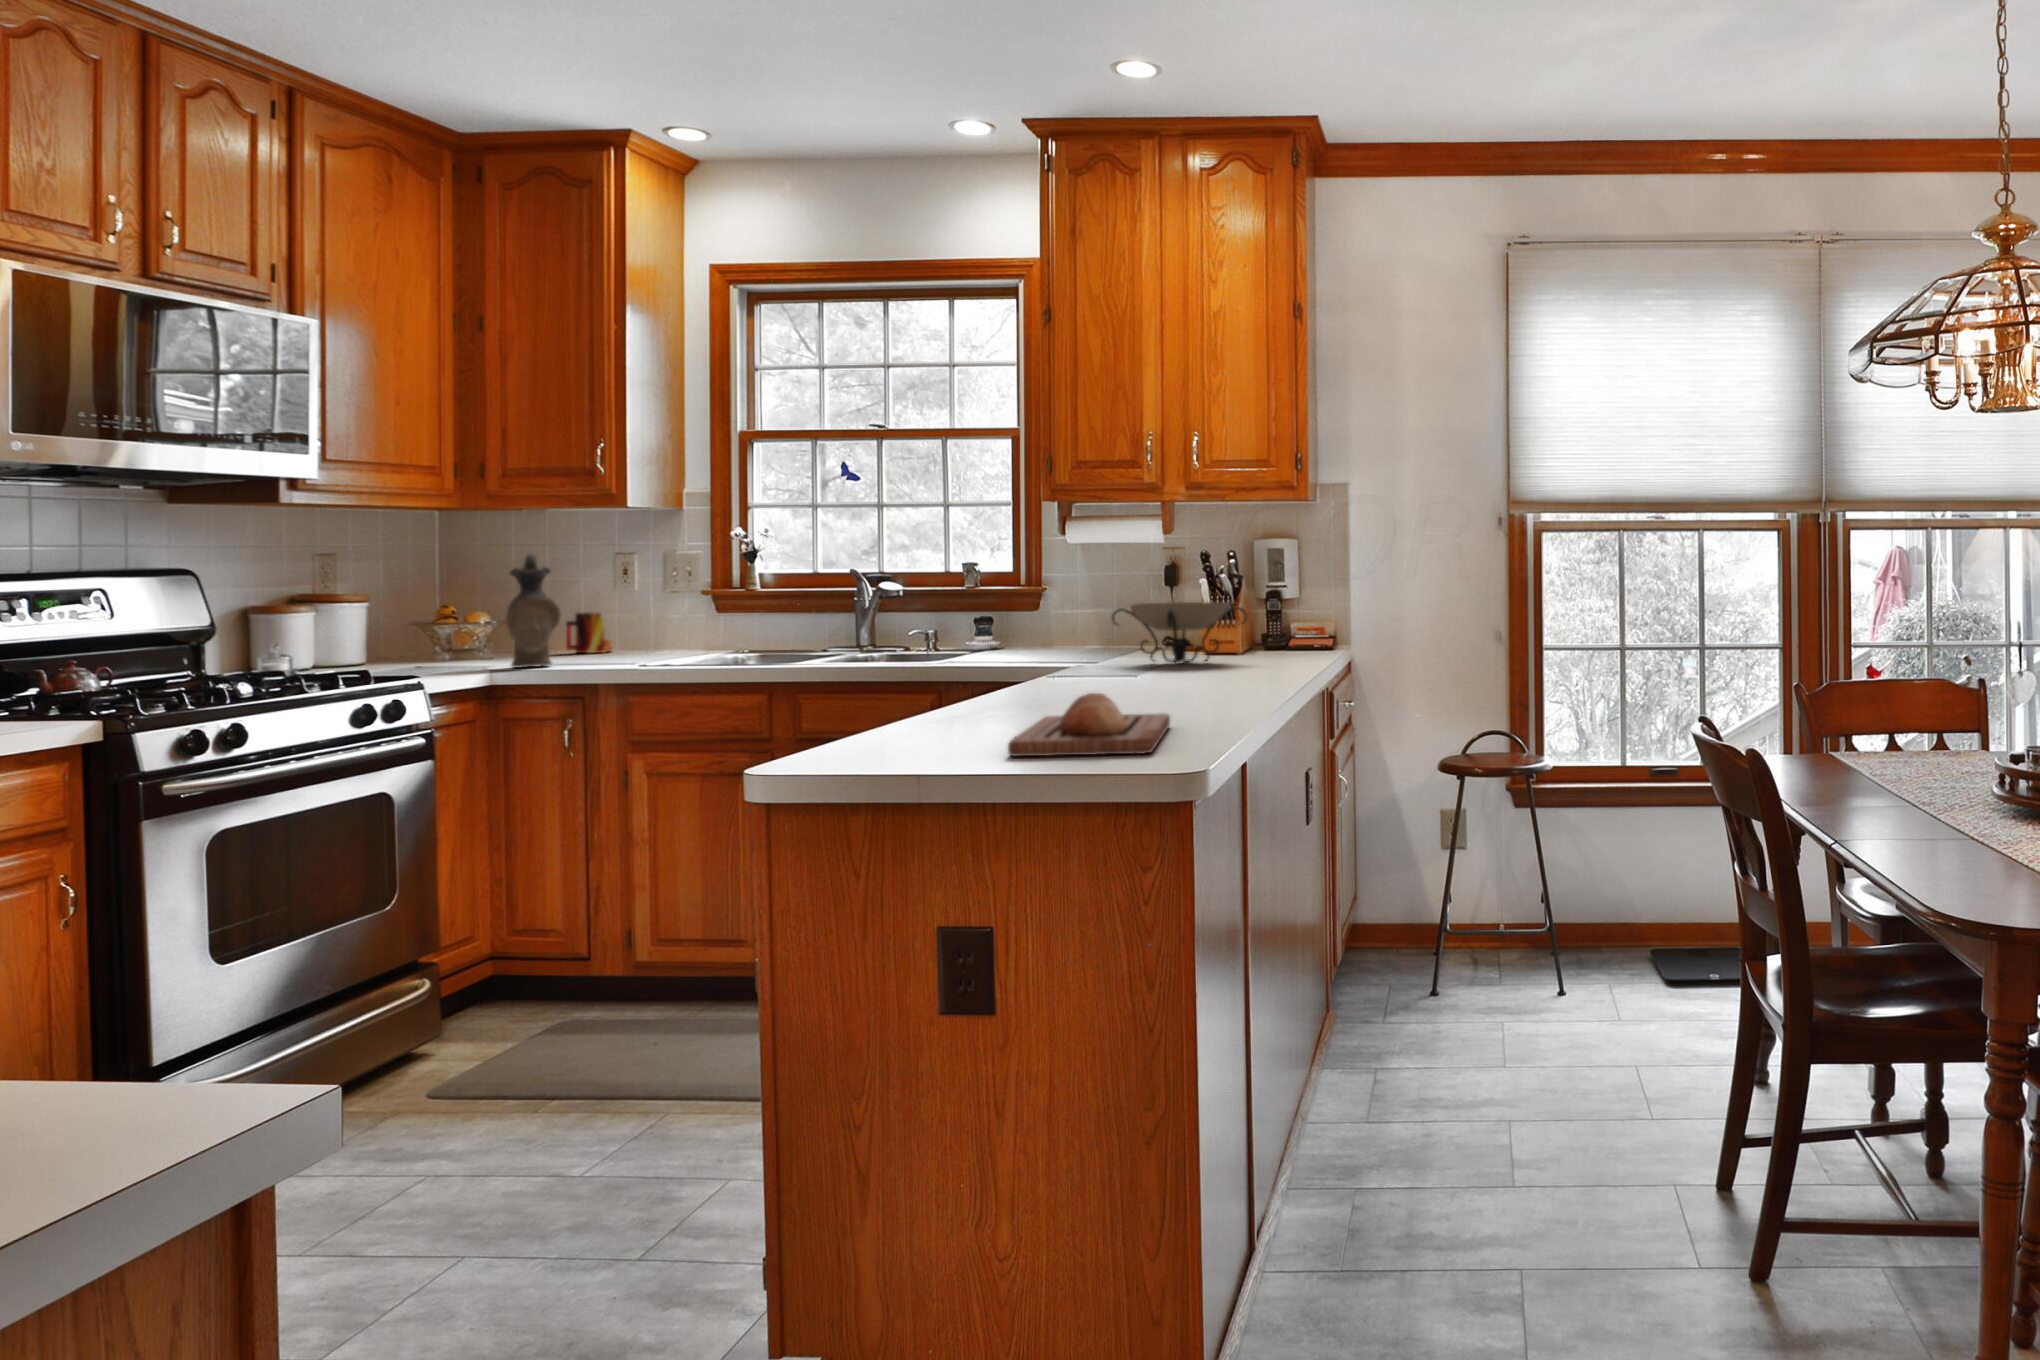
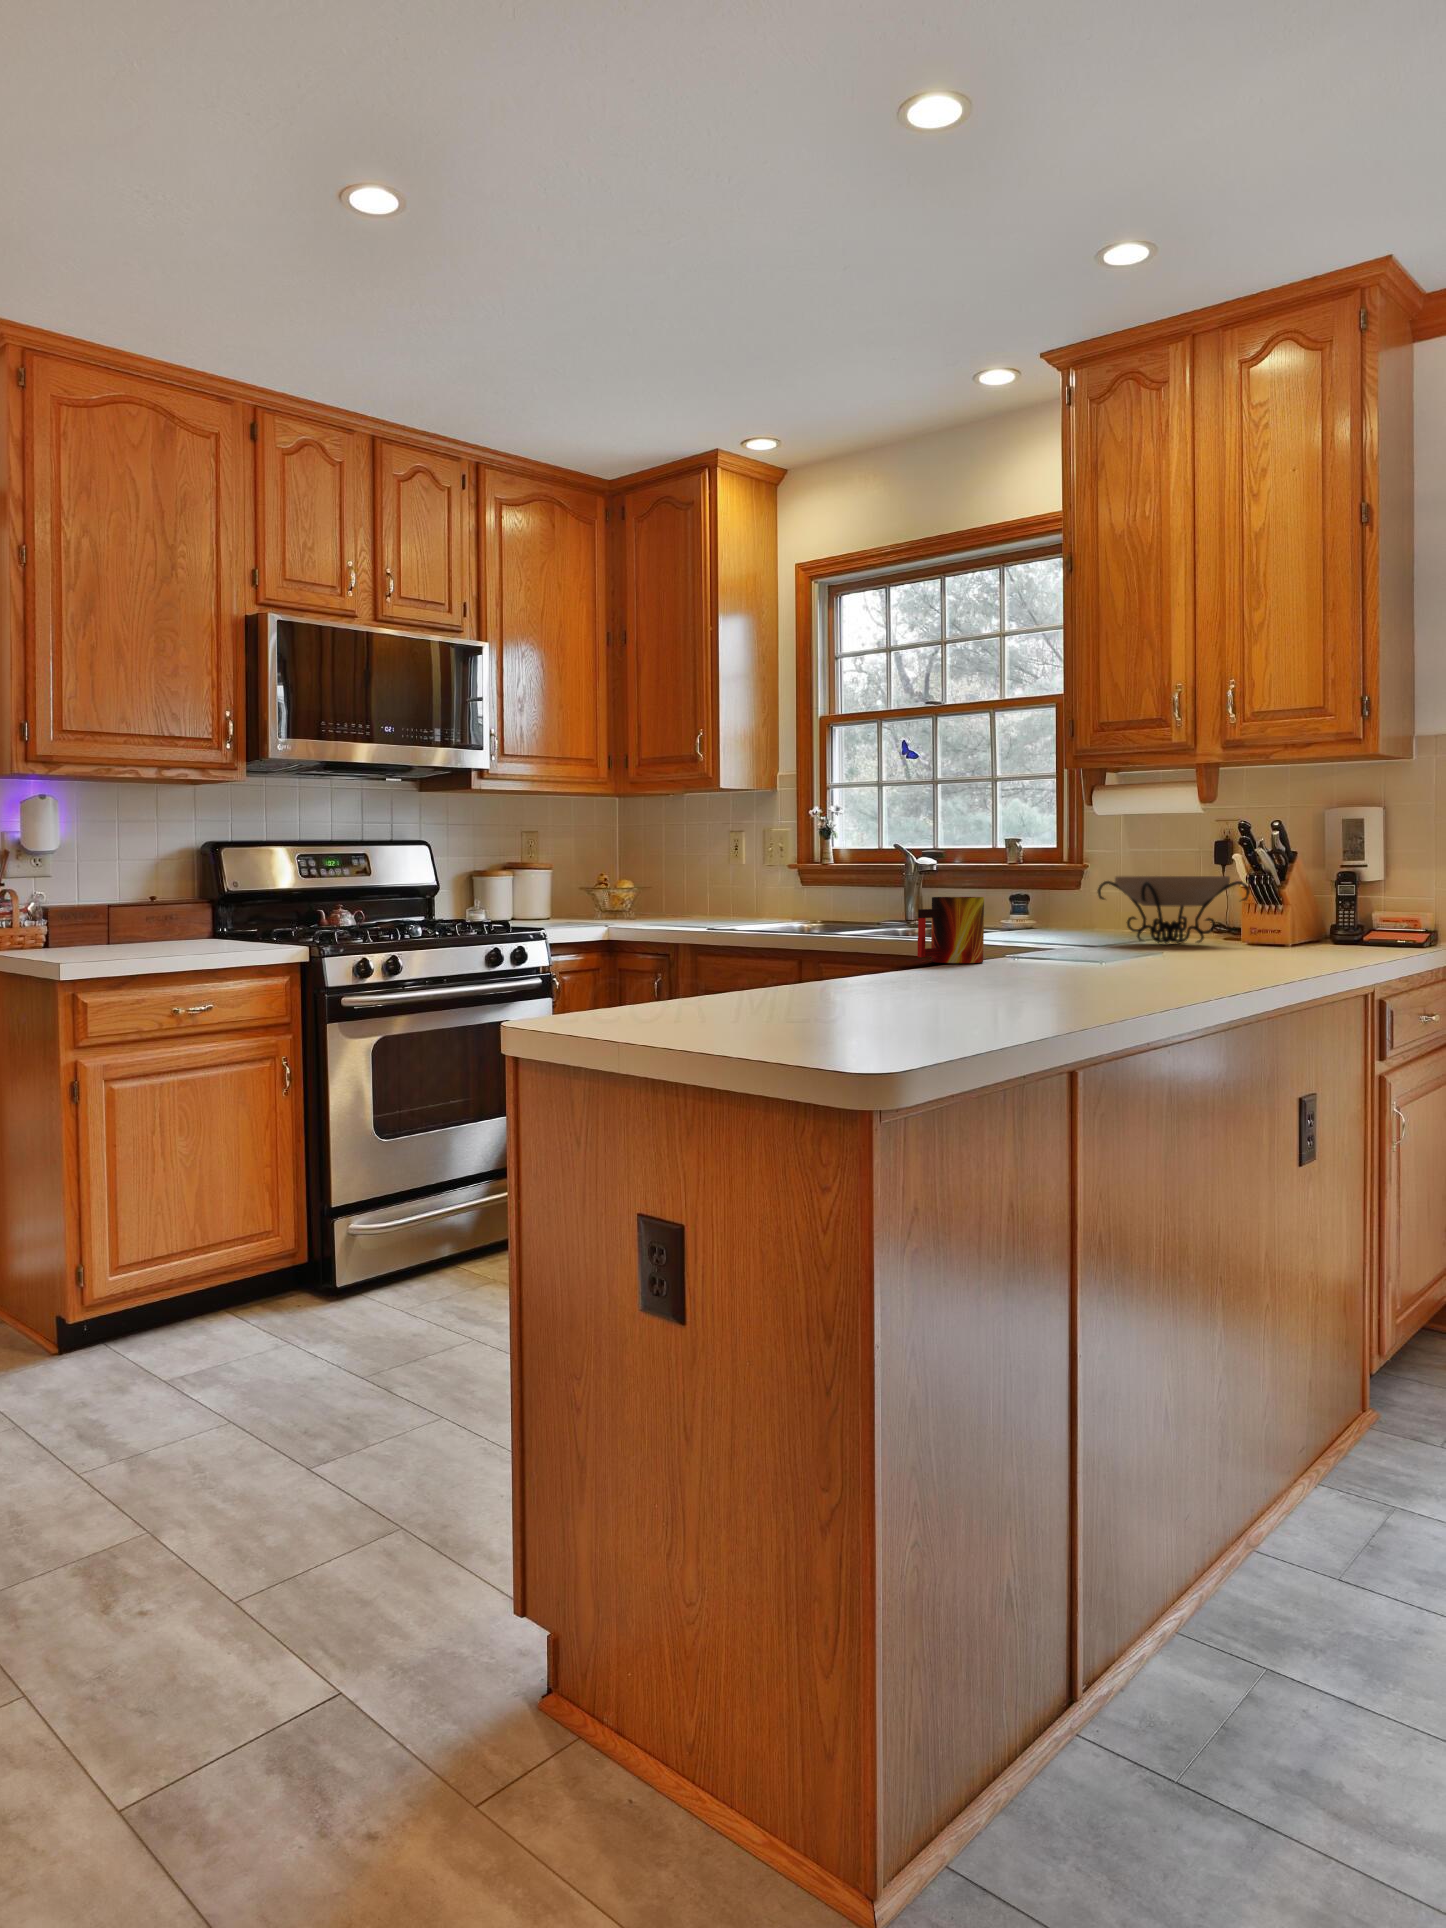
ceramic pitcher: present [506,554,561,668] -> none [617,830,656,927]
mug: present [566,613,612,653] -> present [917,897,984,963]
bread loaf: present [1008,693,1170,756] -> none [699,948,949,1013]

